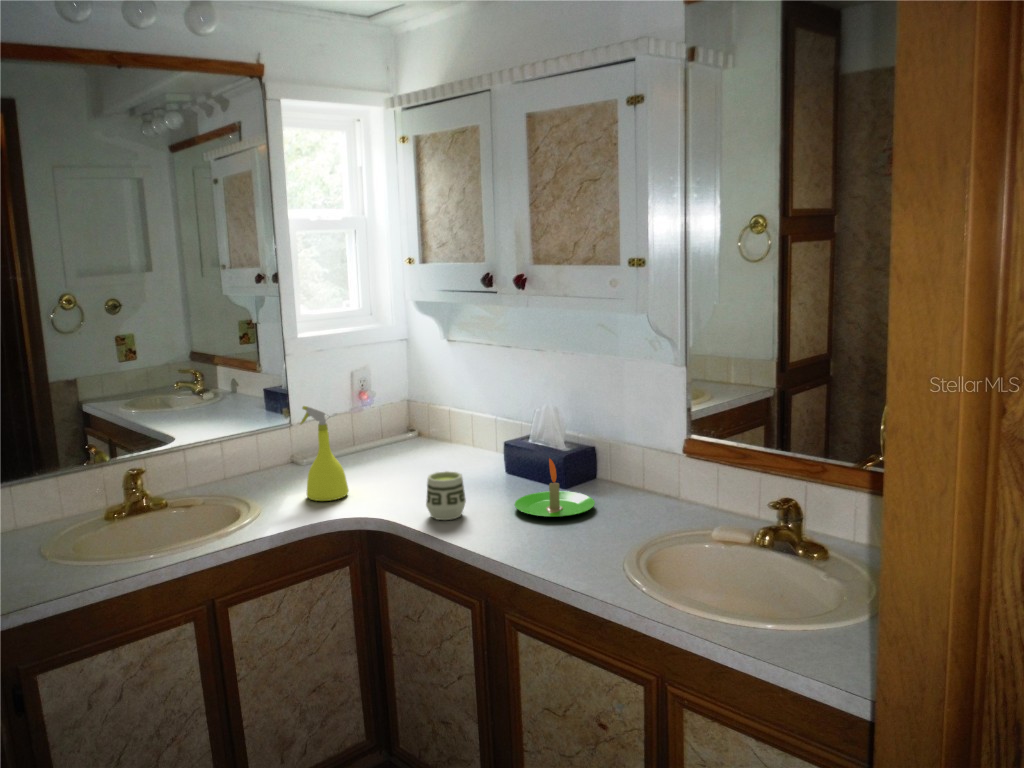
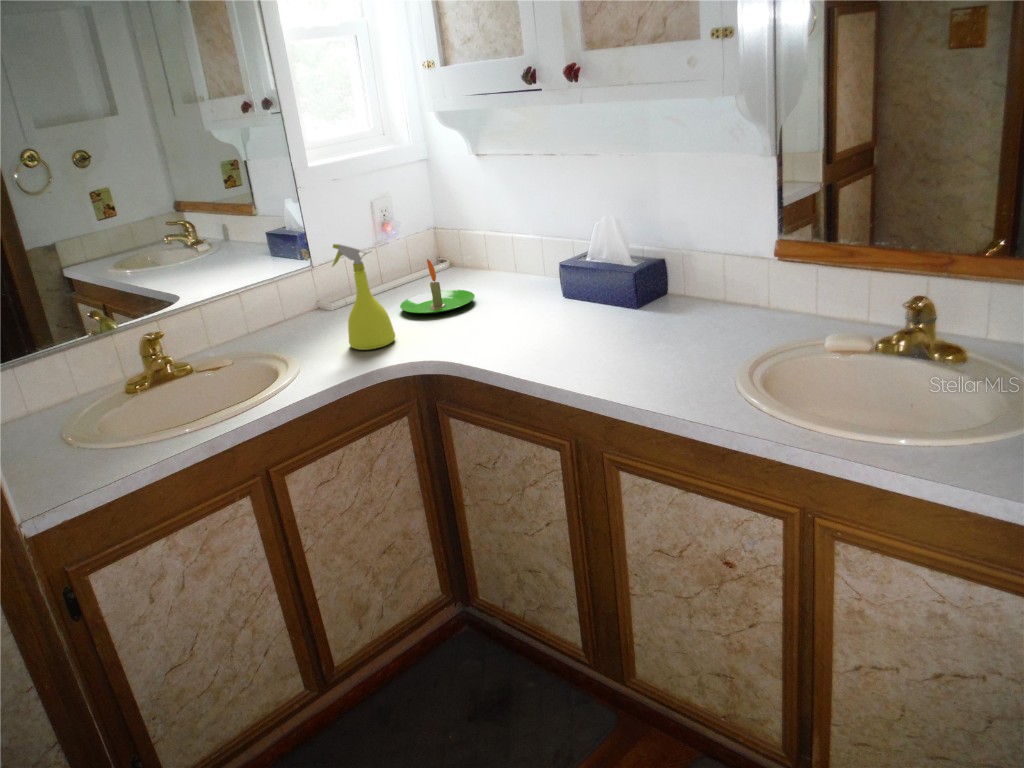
candle: present [515,459,595,517] -> present [400,259,475,314]
cup: present [426,471,466,520] -> none [491,303,536,358]

